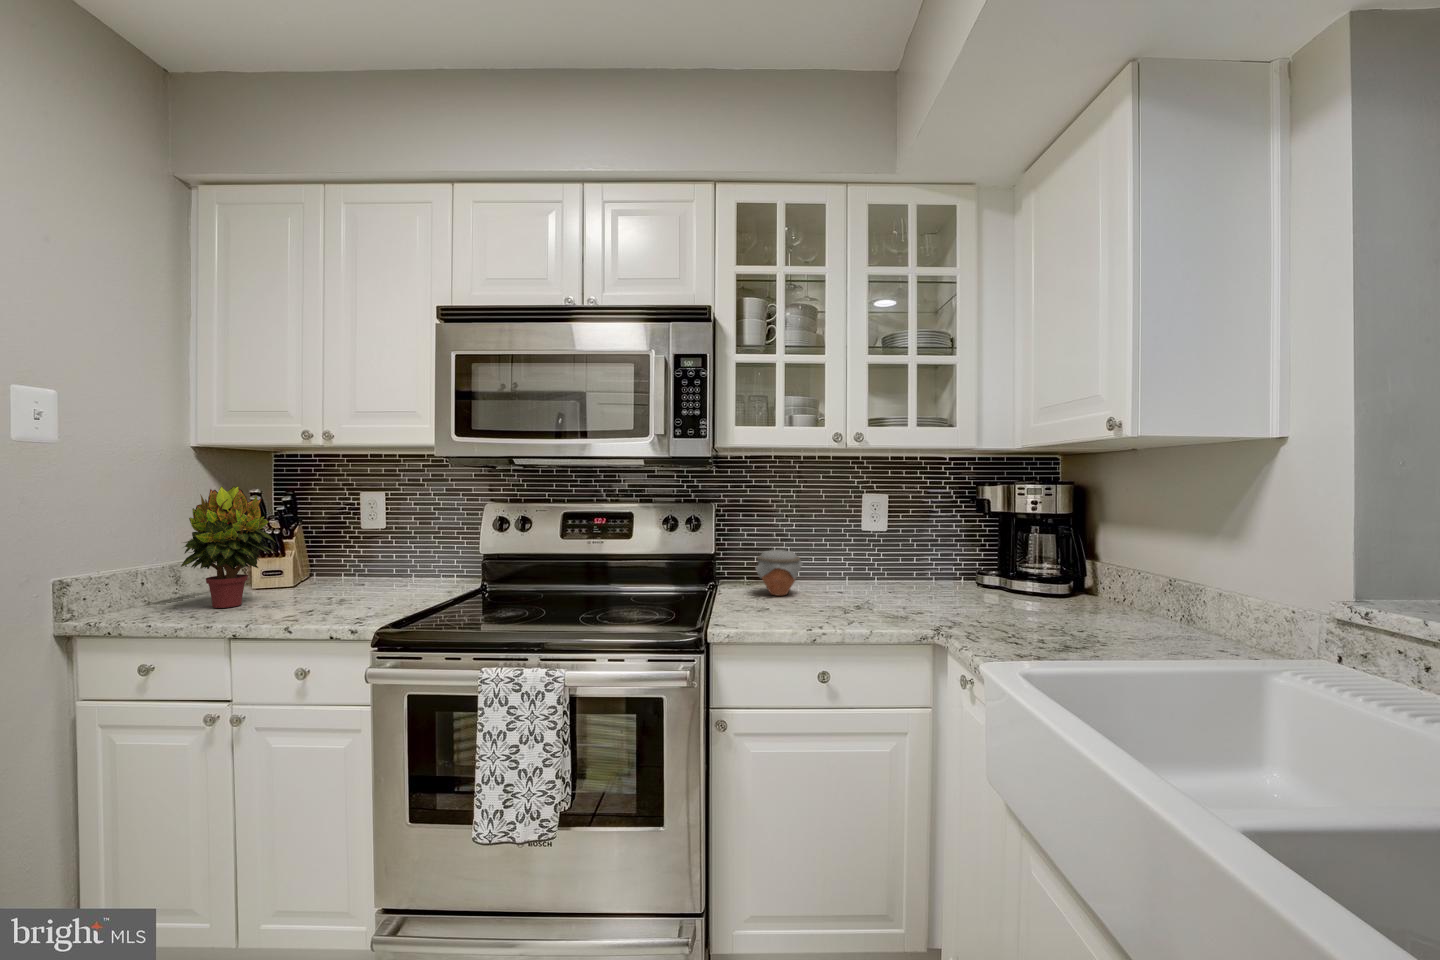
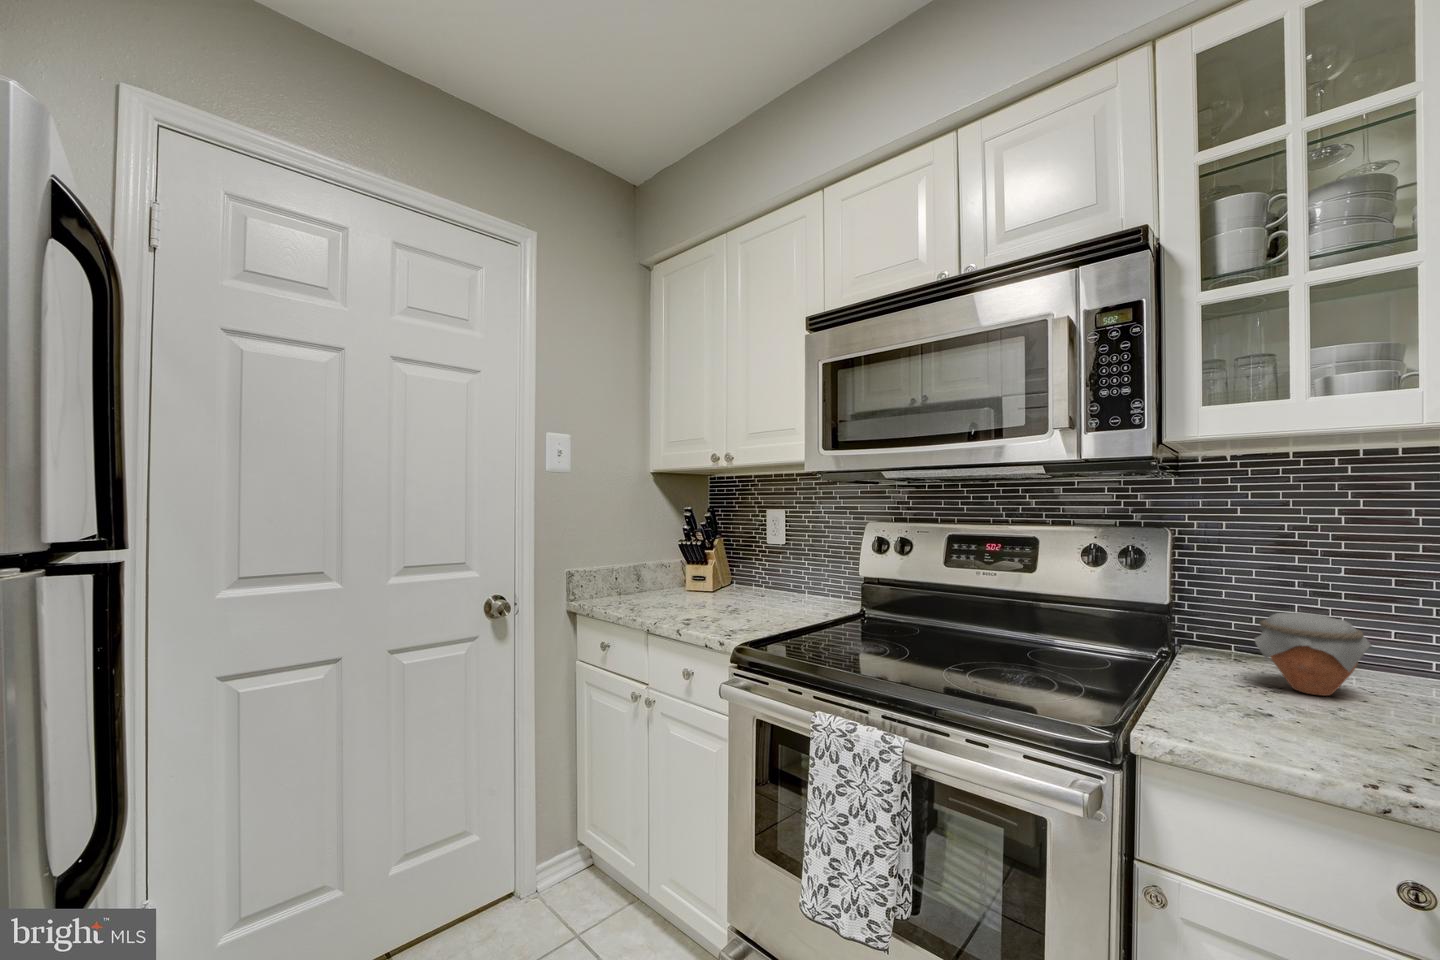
potted plant: present [181,486,275,608] -> none [627,501,691,604]

